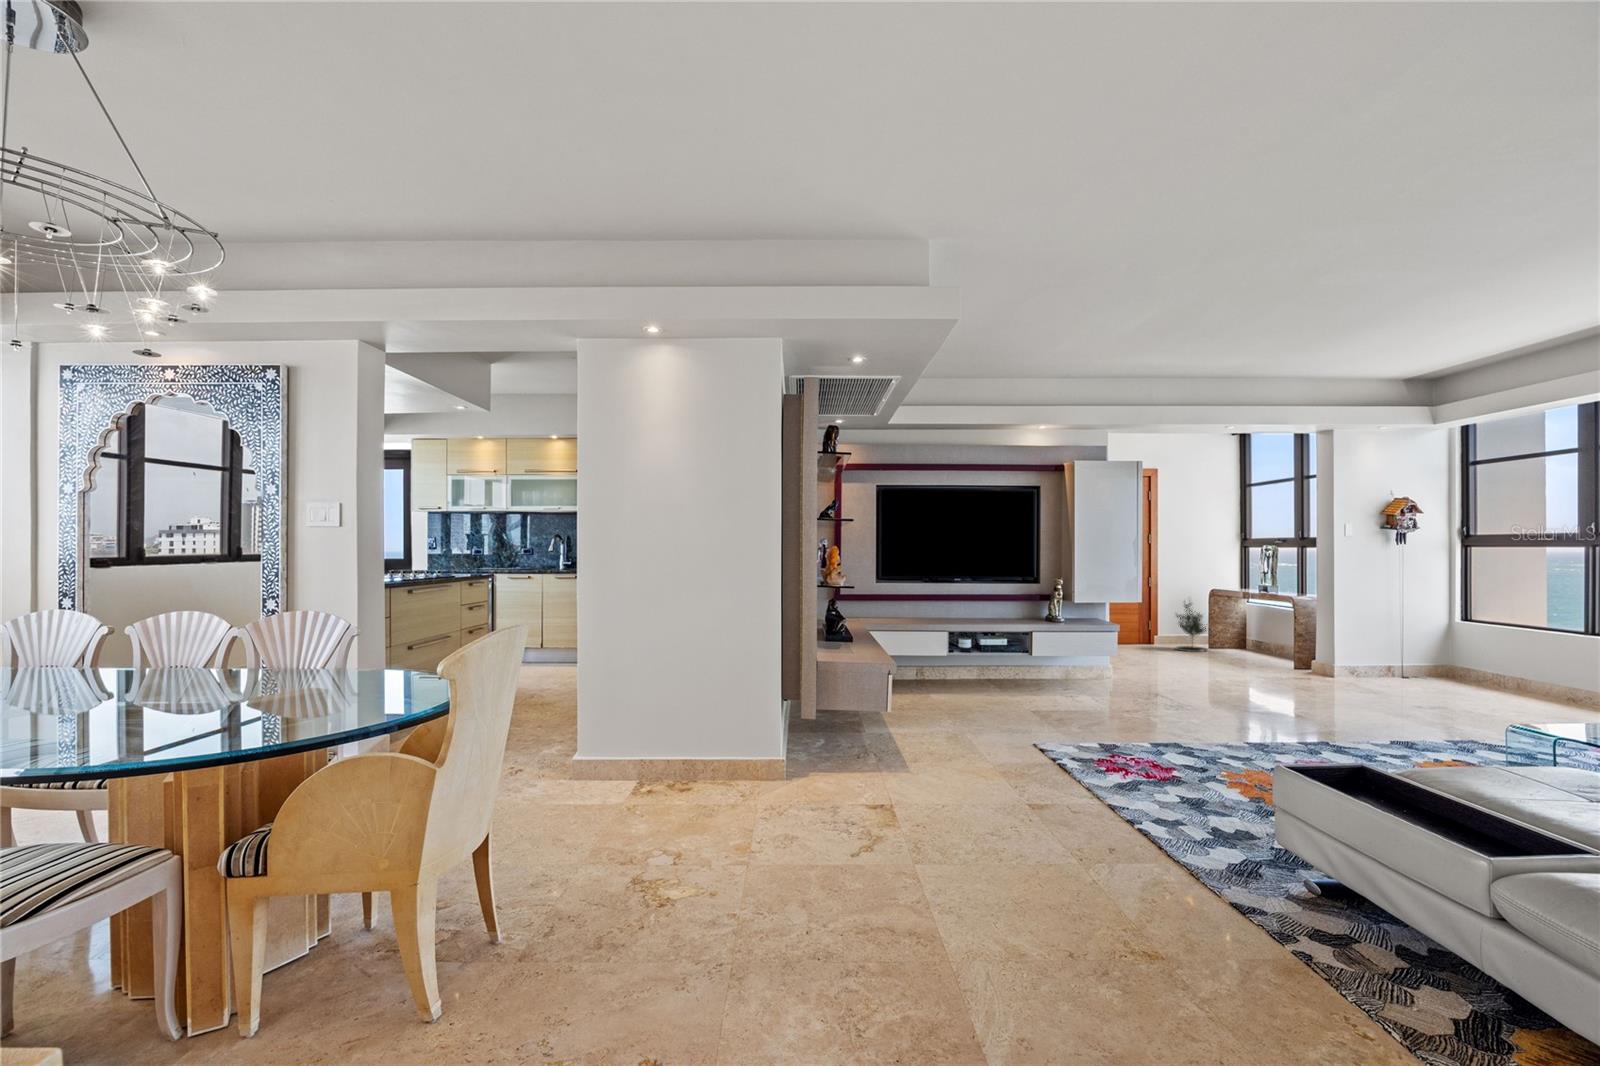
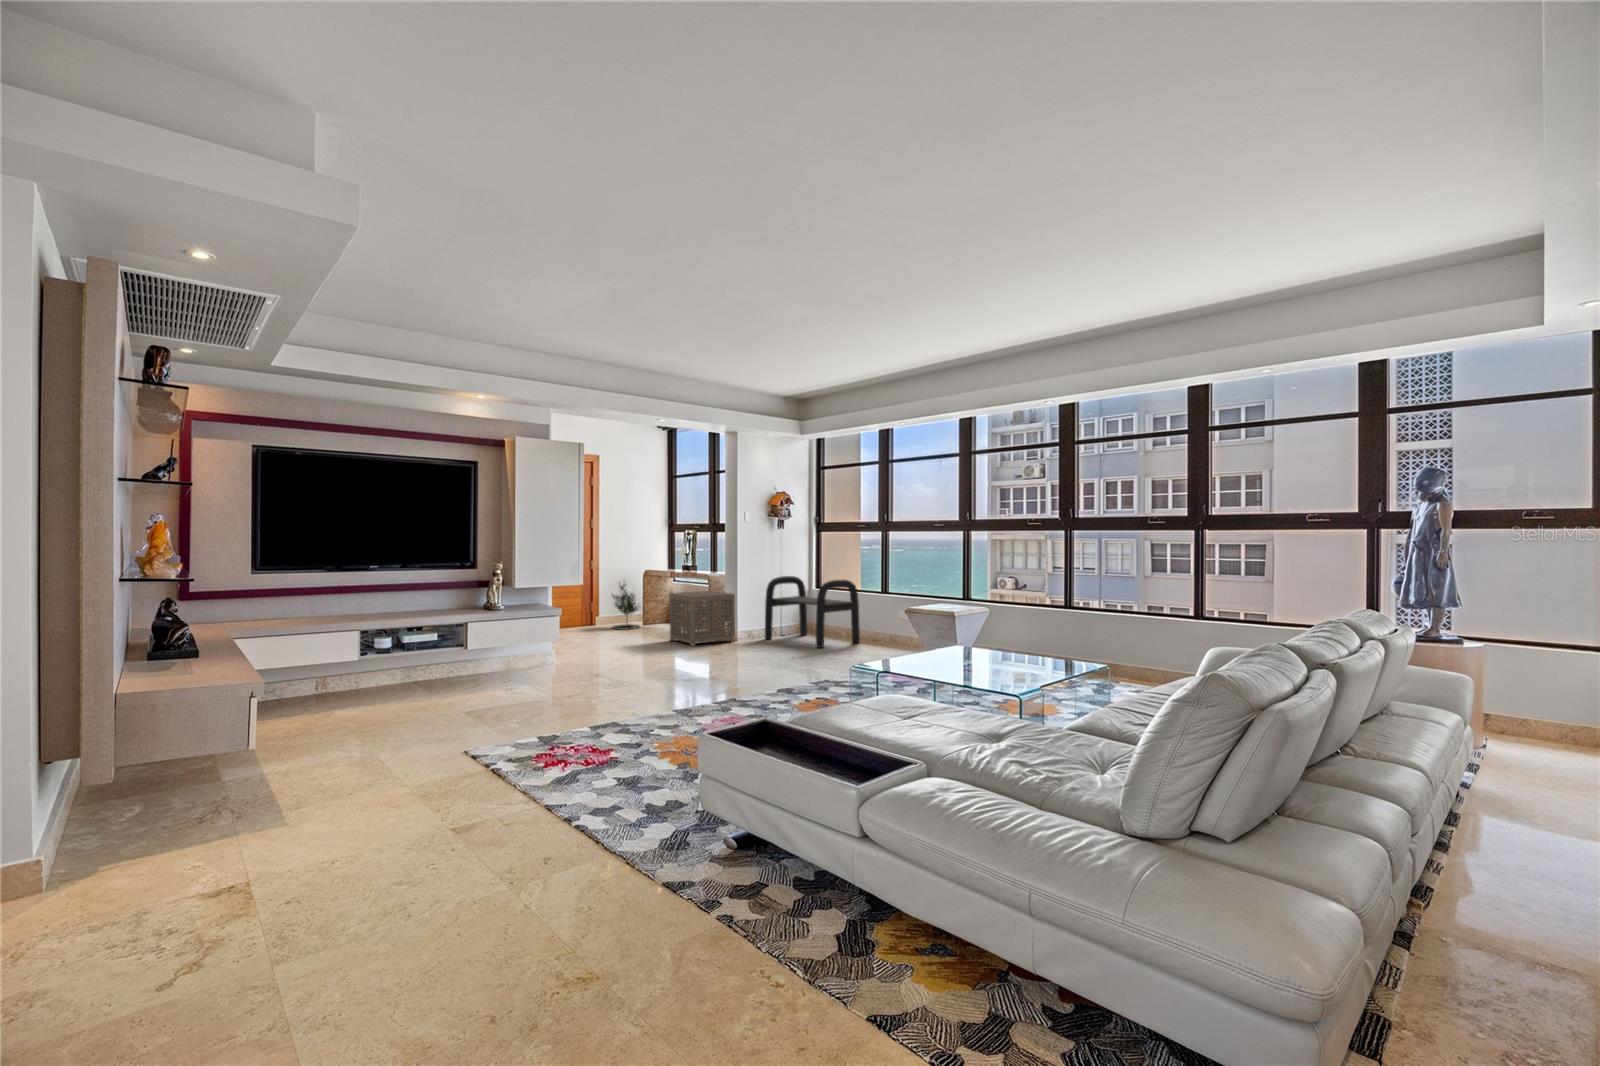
bench: none [1372,604,1524,696] -> present [765,576,860,648]
side table: none [1244,615,1330,677] -> present [669,590,735,646]

